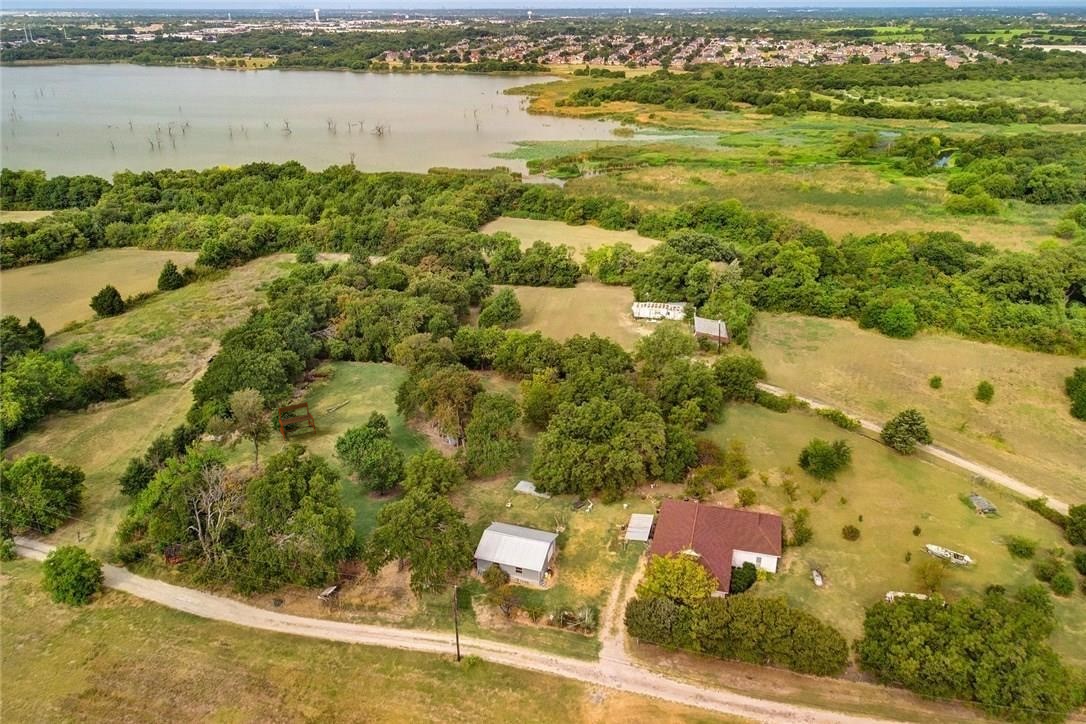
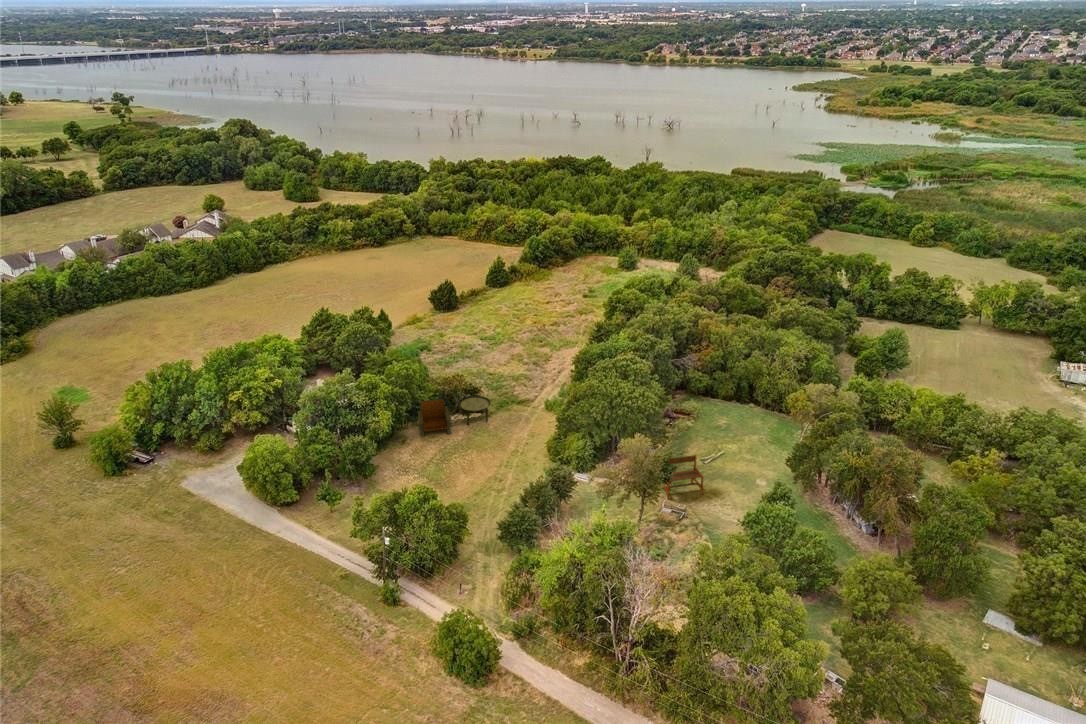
round table: none [99,381,132,409] -> present [459,395,490,425]
lounge chair: none [56,387,92,424] -> present [418,399,452,437]

